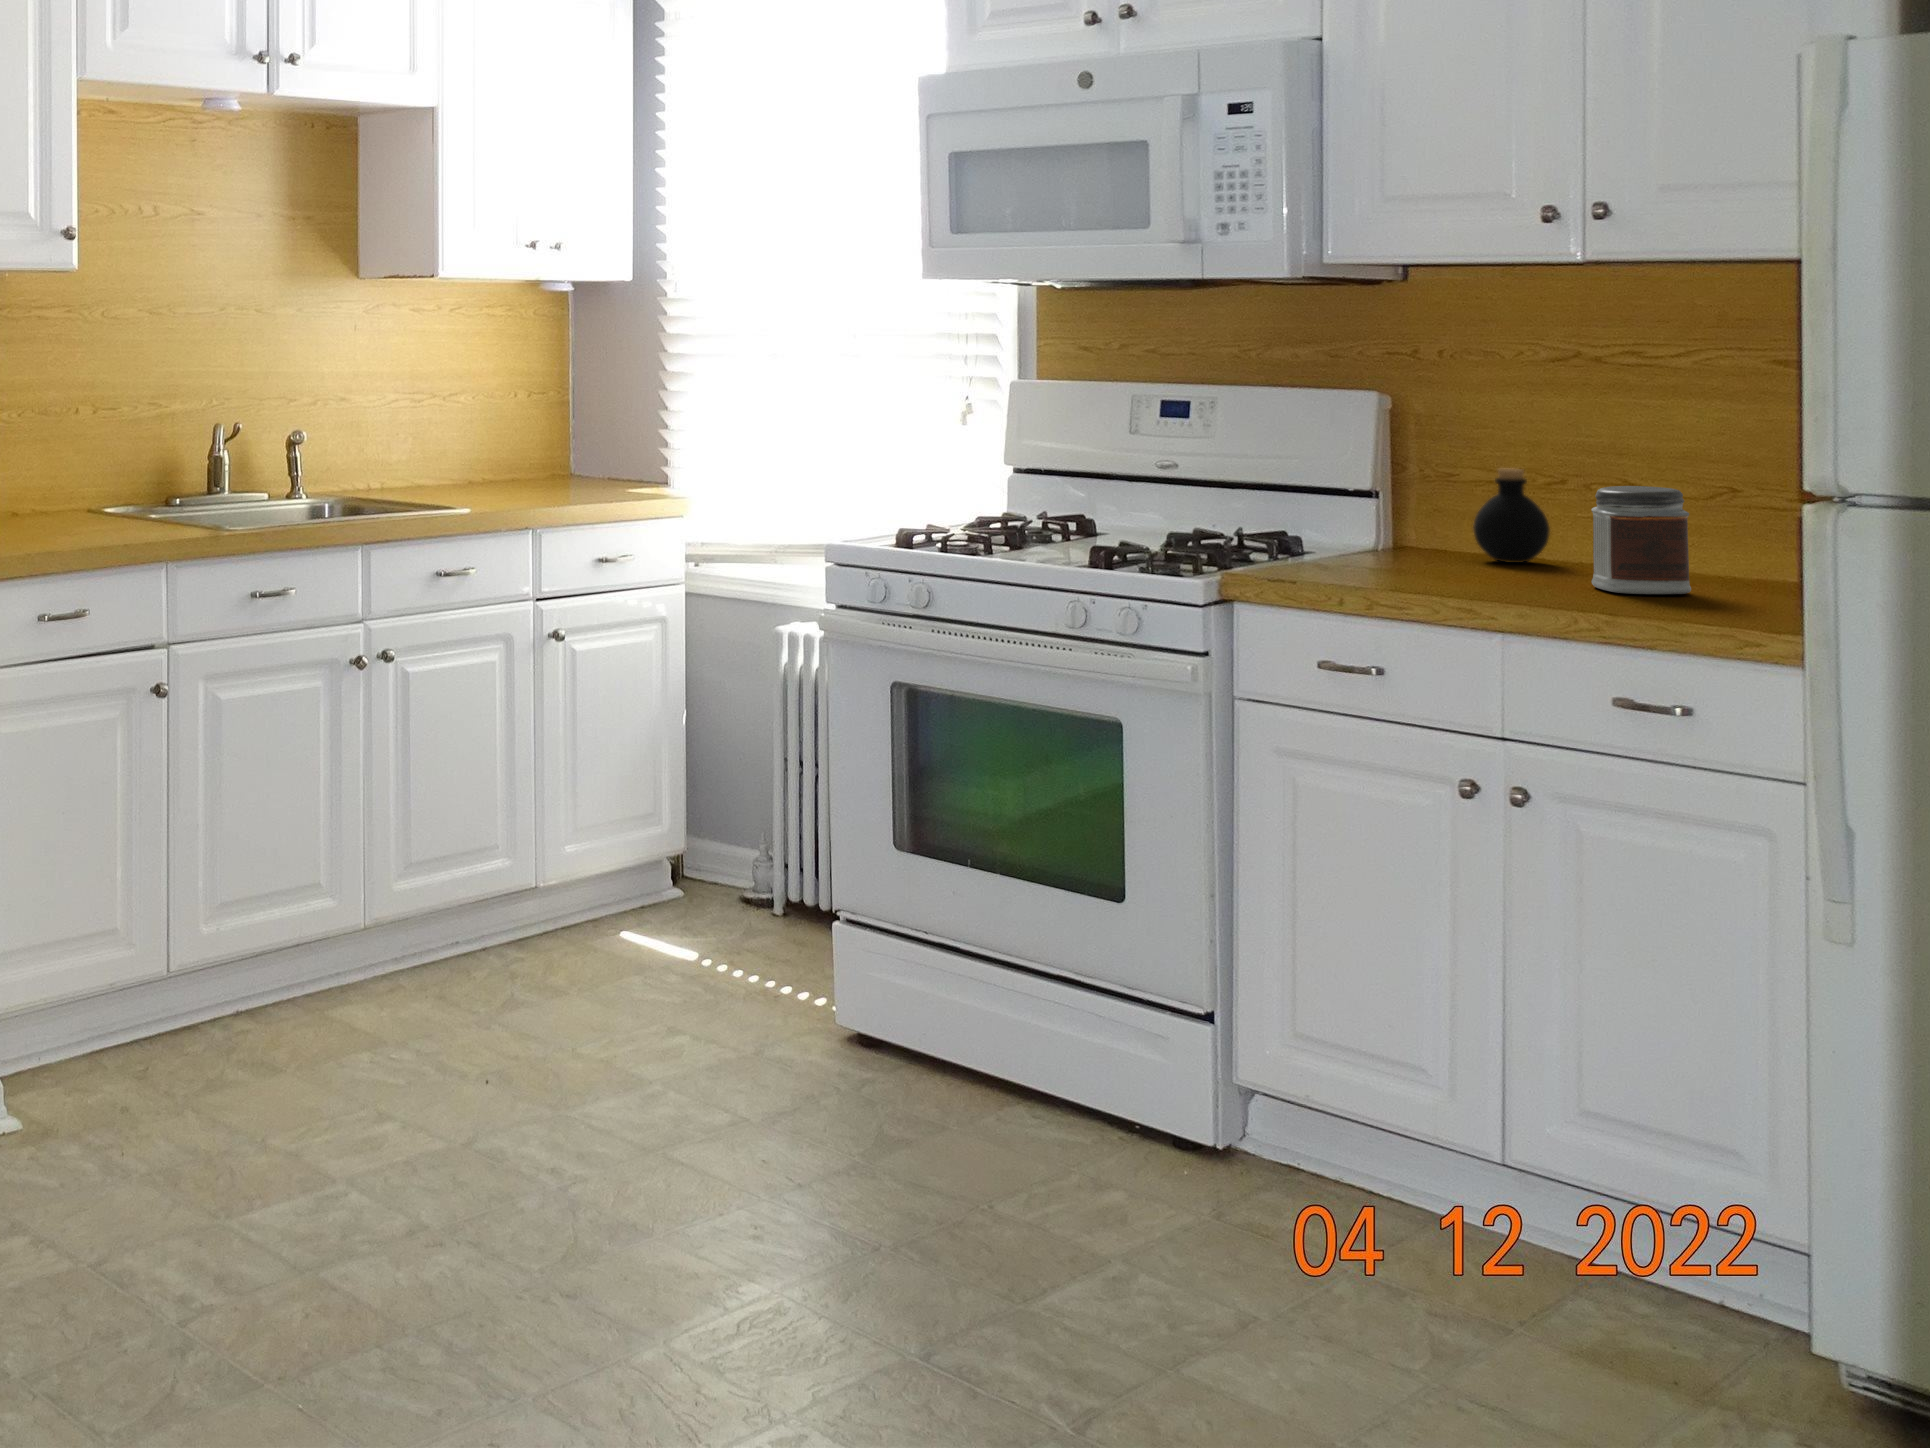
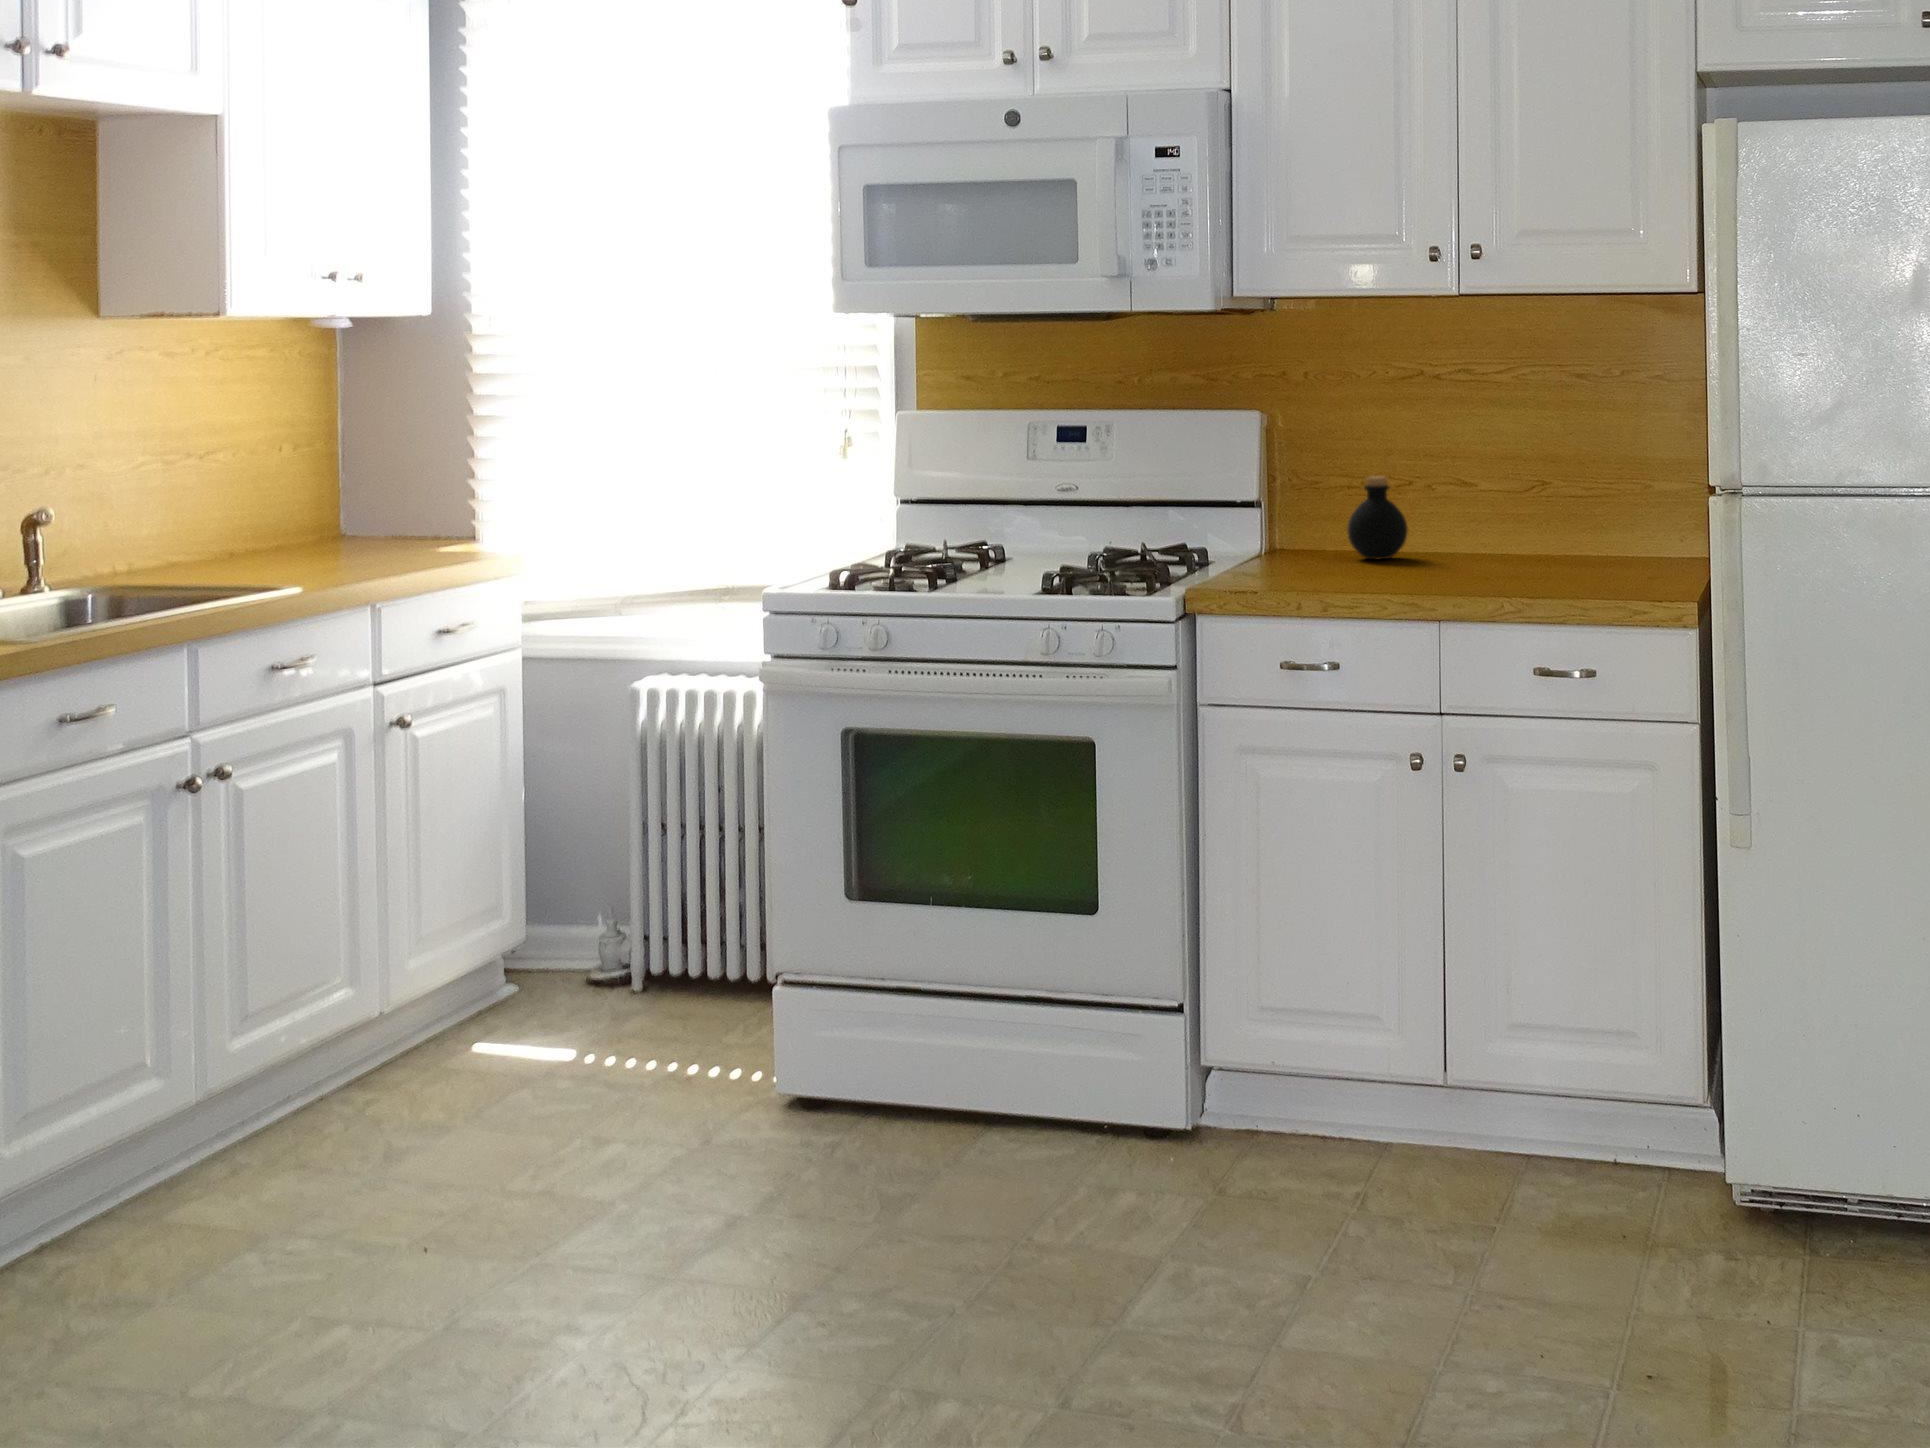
jar: present [1592,486,1691,594] -> none [1469,487,1547,580]

